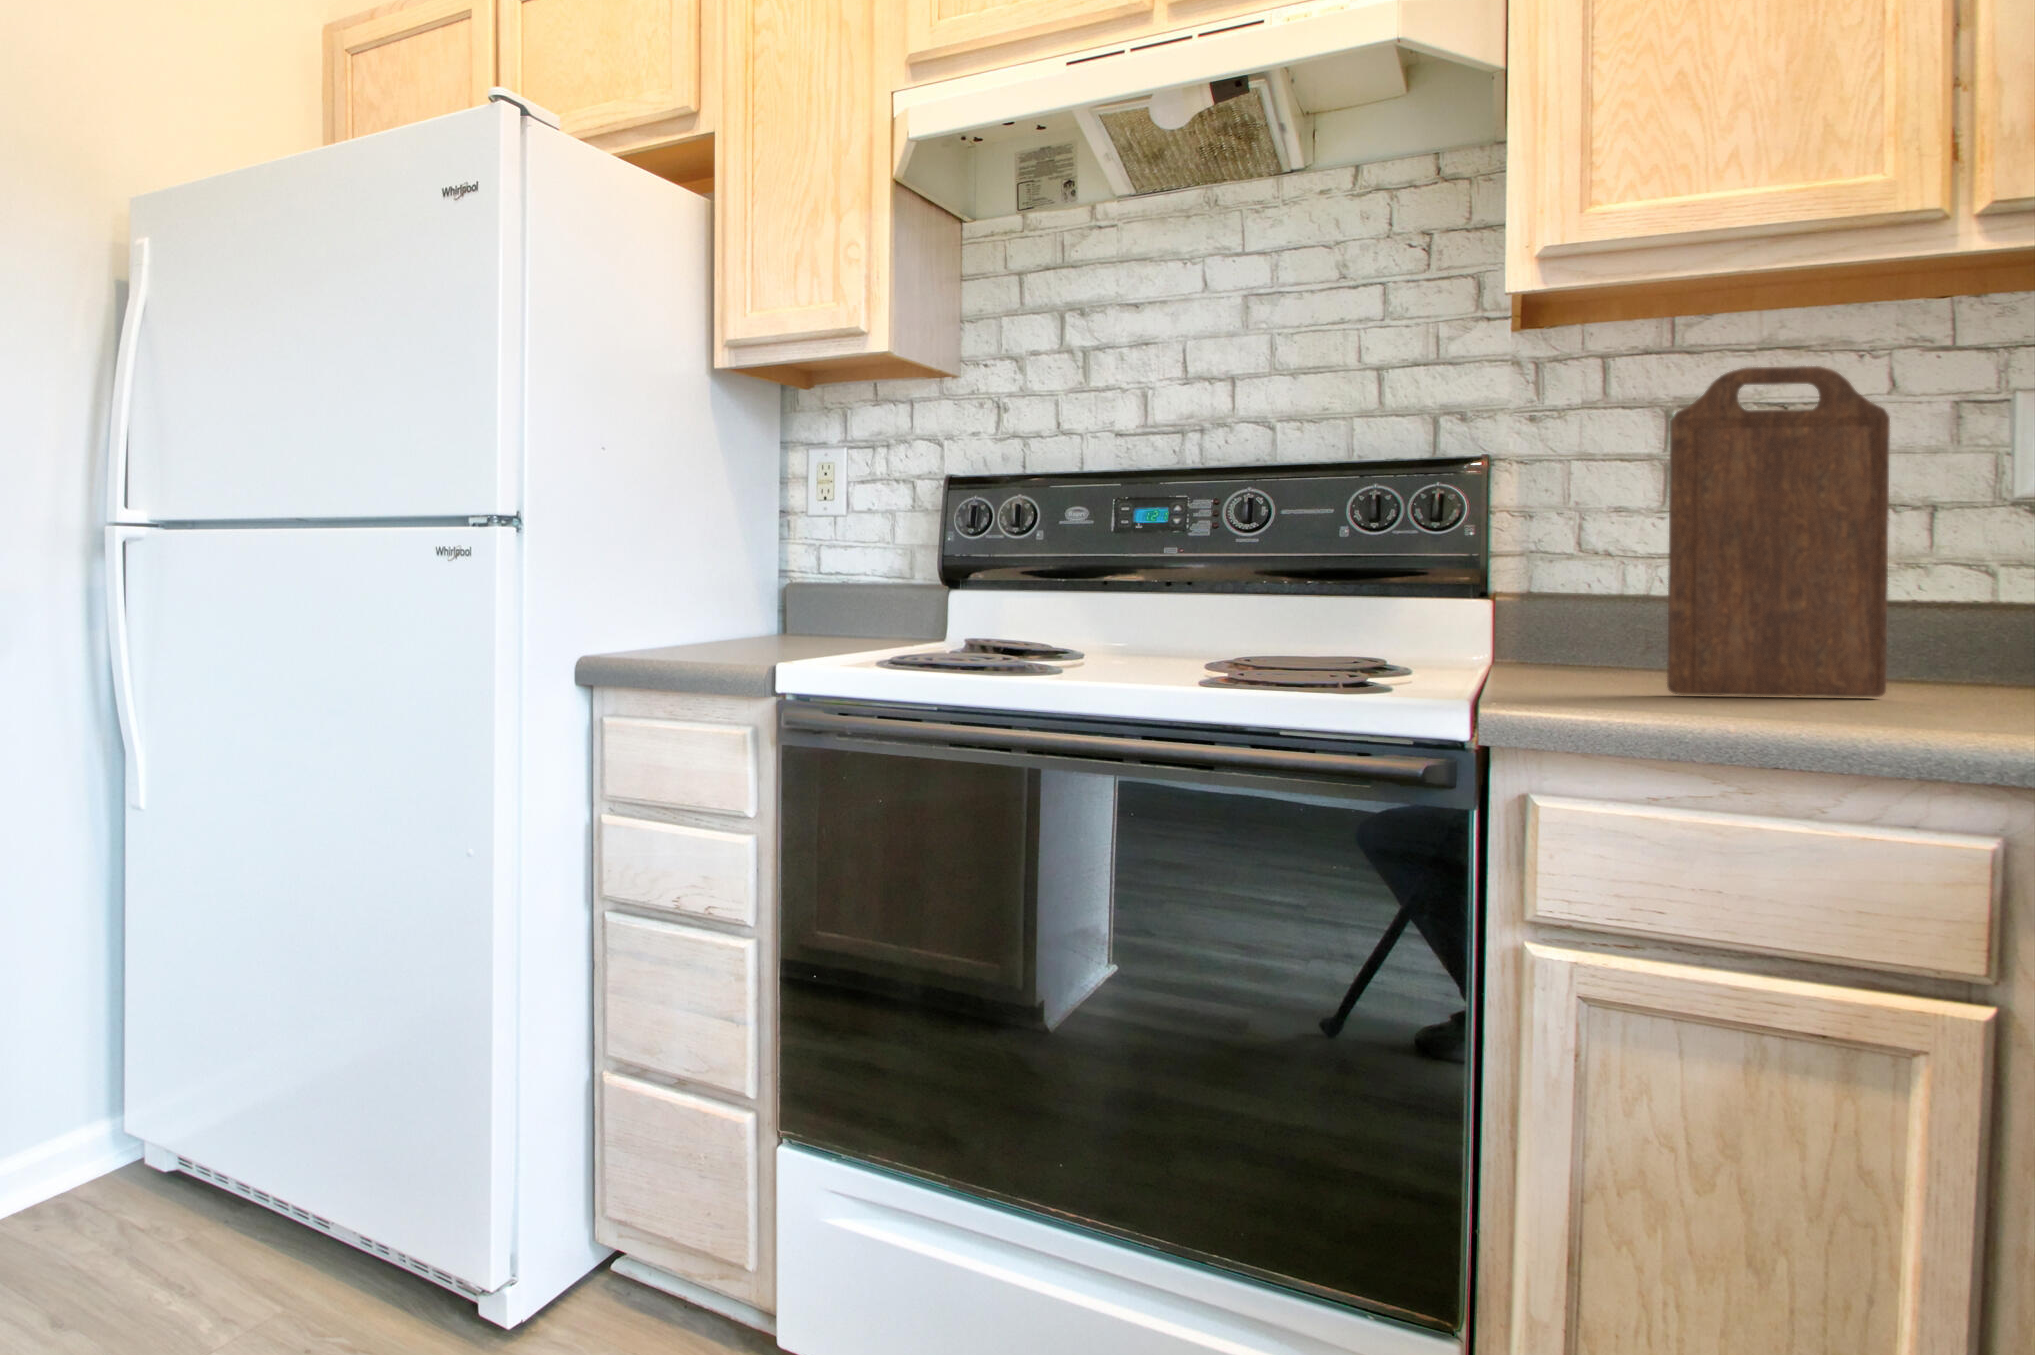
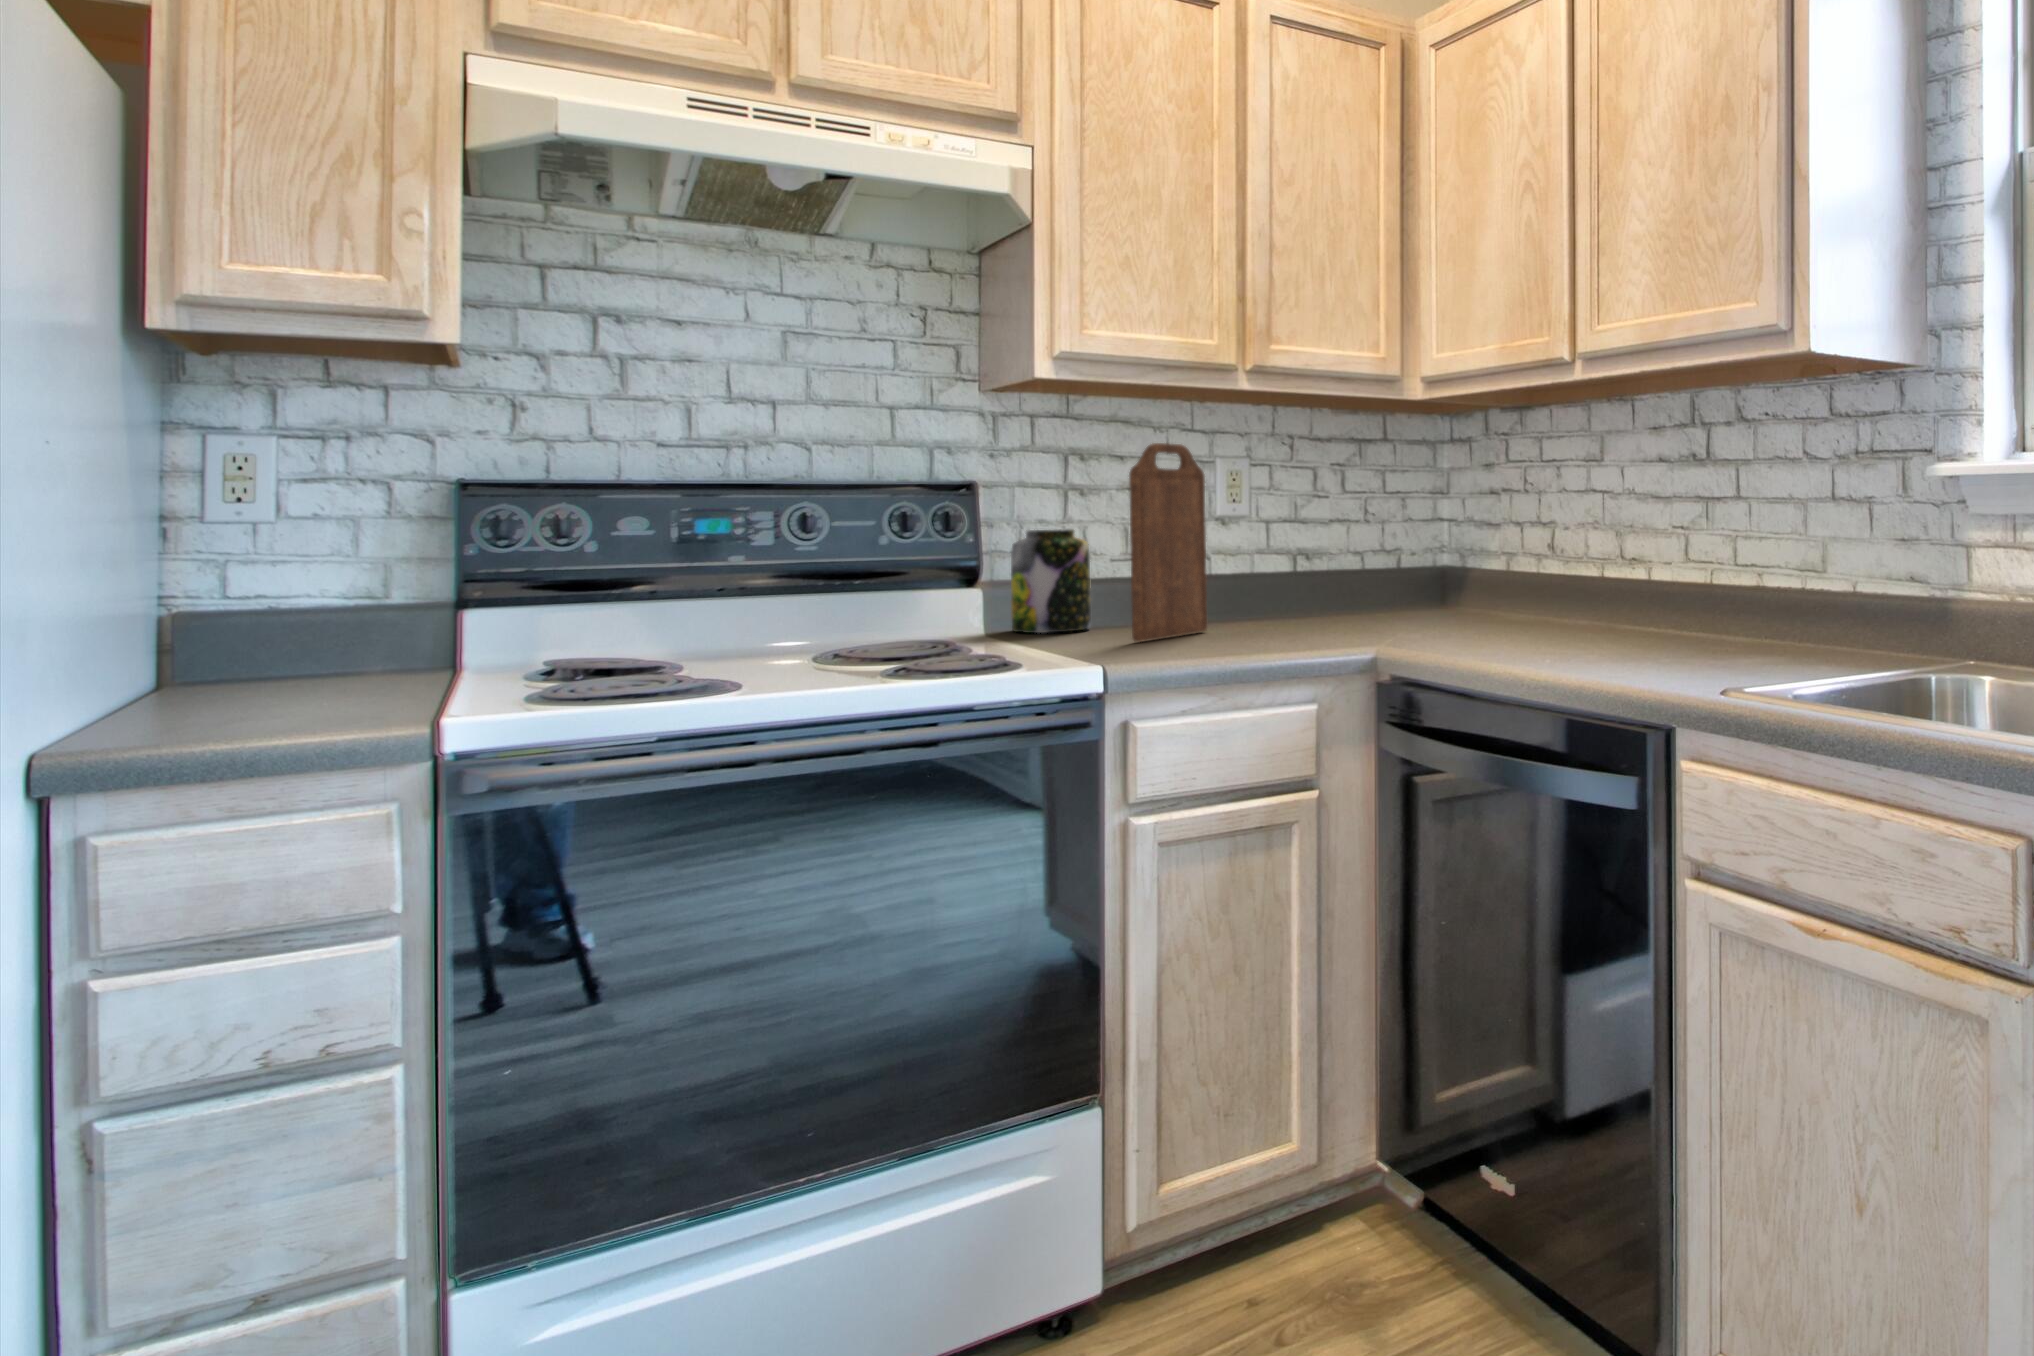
jar: none [1535,520,1673,673] -> present [1011,529,1091,633]

